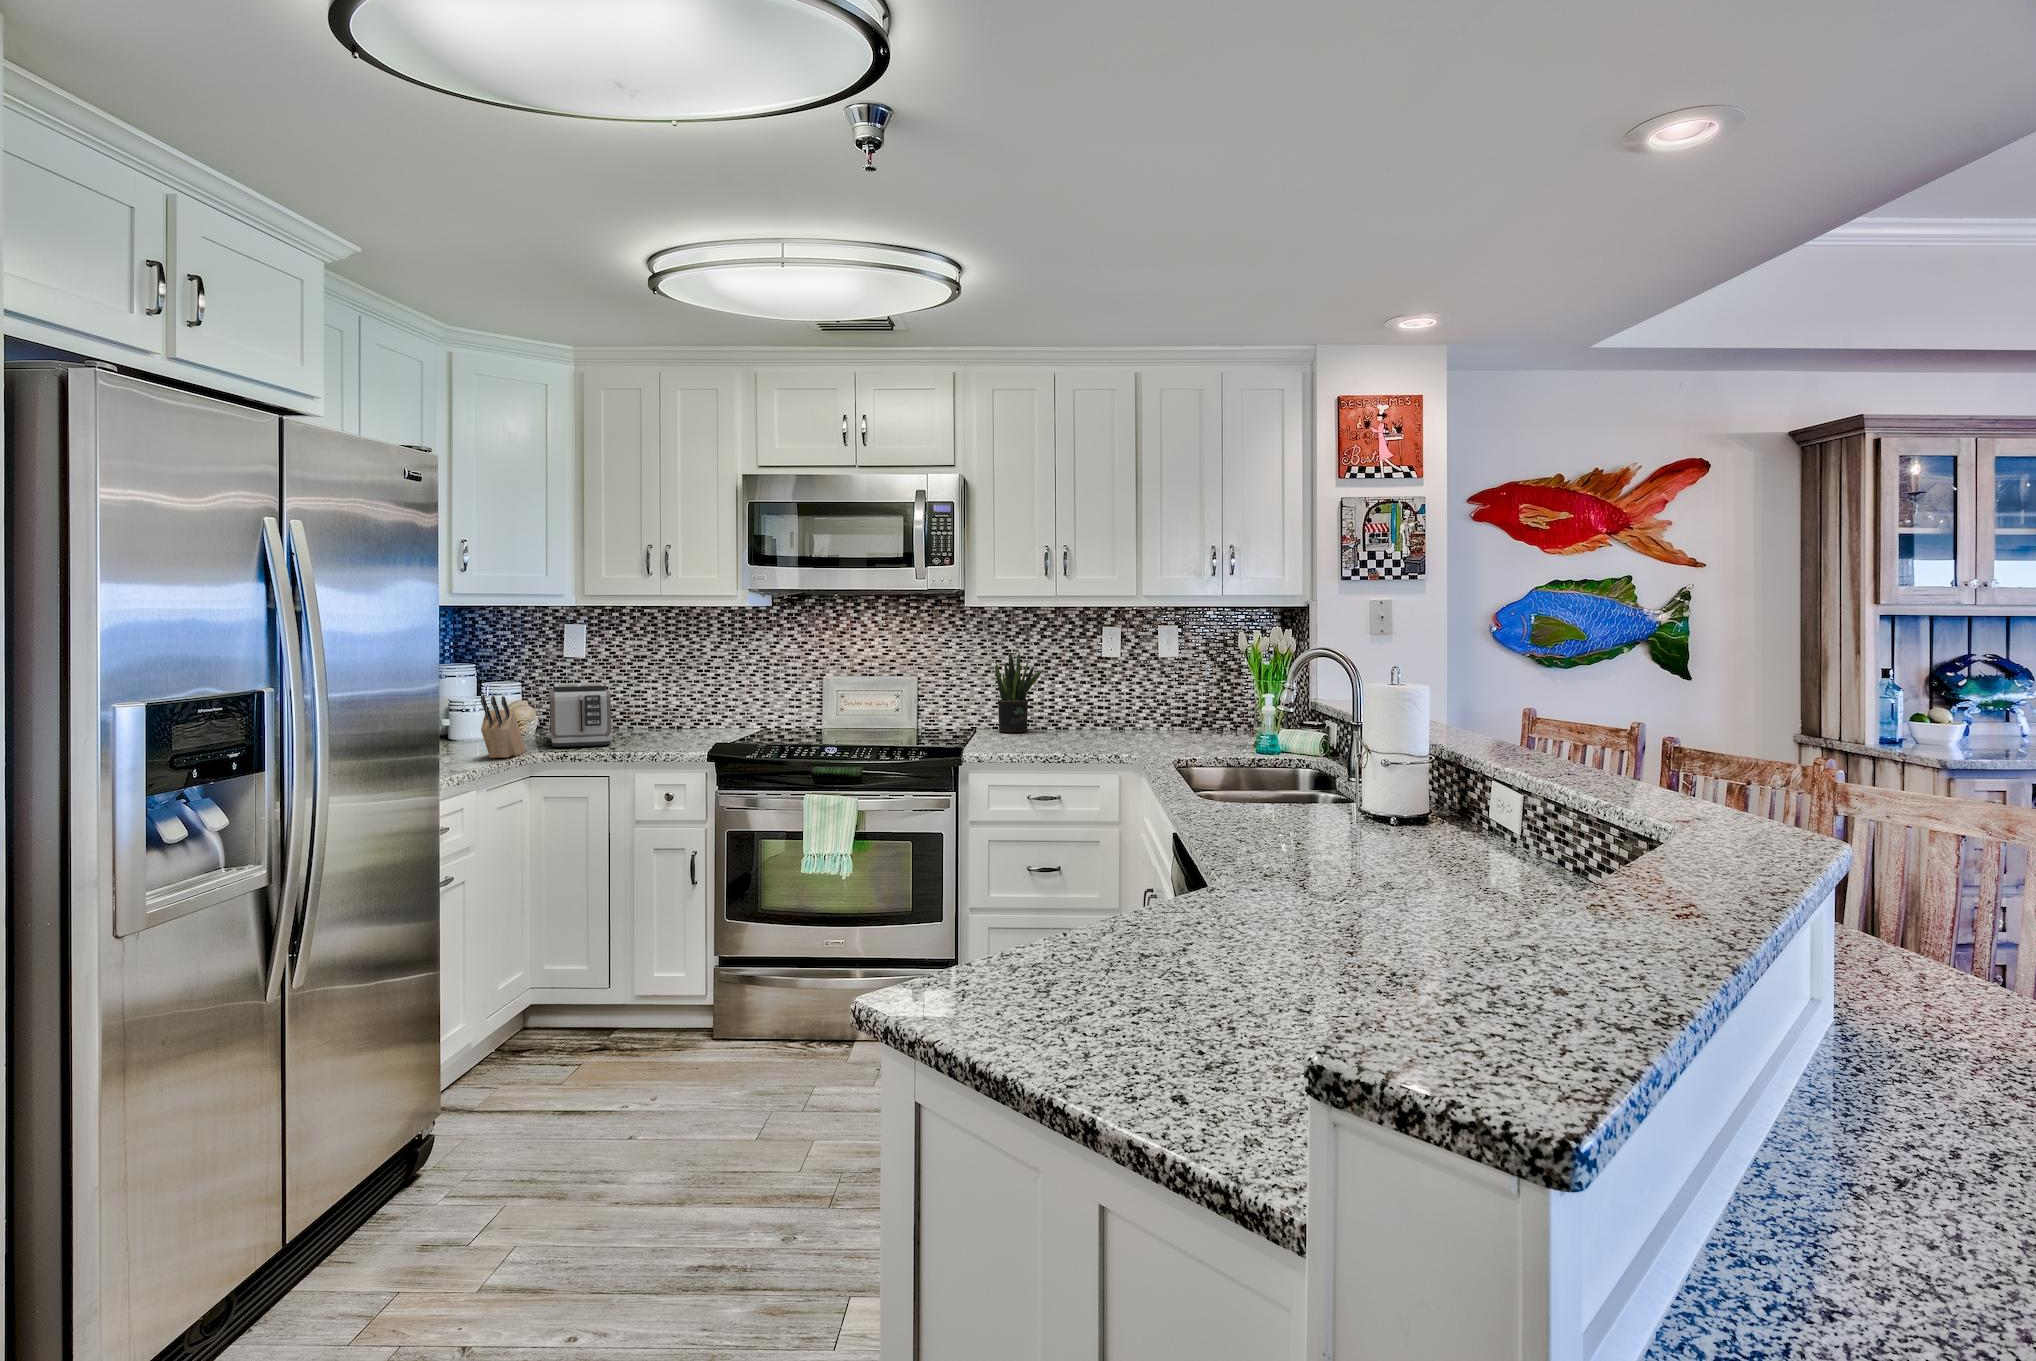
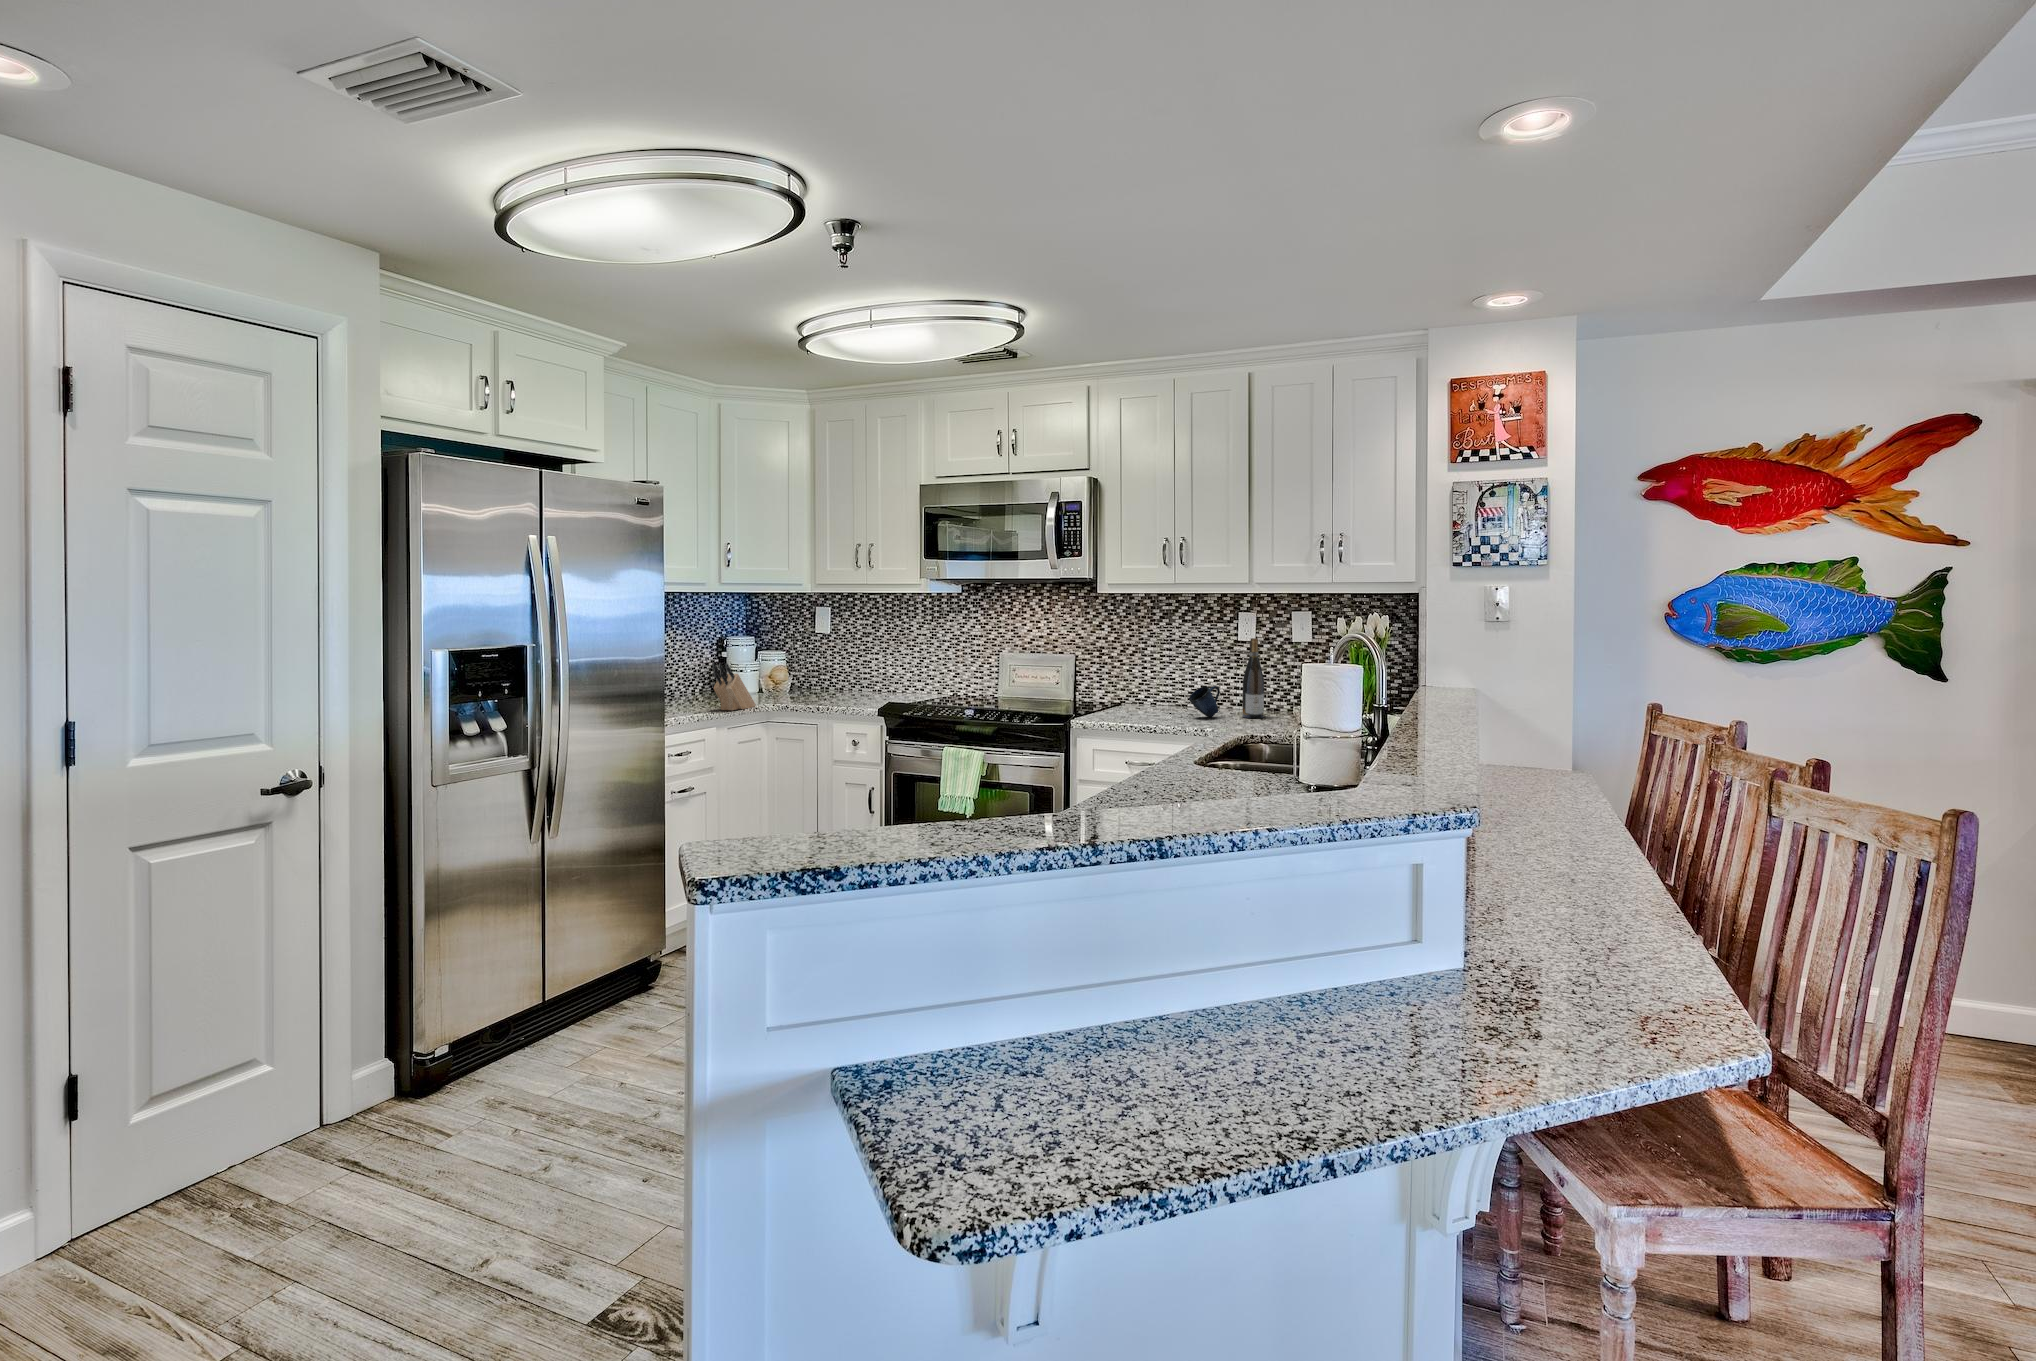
potted plant: present [995,652,1043,732] -> none [1138,635,1176,709]
wine bottle: none [1125,653,1147,737] -> present [1242,638,1264,718]
toaster: present [549,683,611,747] -> none [775,654,833,704]
mug: none [1075,705,1104,739] -> present [1189,686,1220,718]

